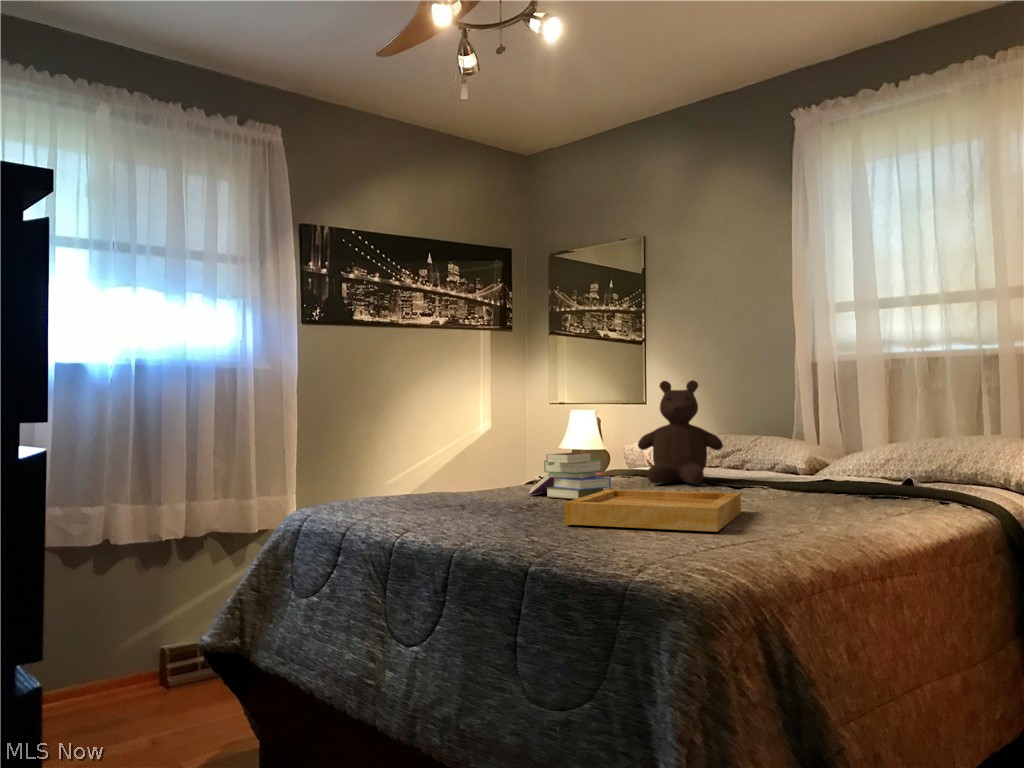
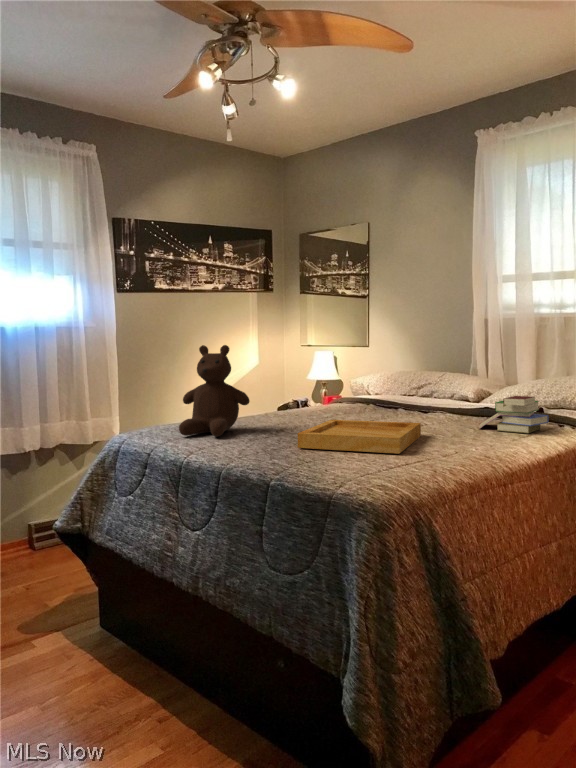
teddy bear: present [638,380,723,484] -> present [179,345,250,437]
book: present [529,453,611,499] -> present [480,396,549,433]

